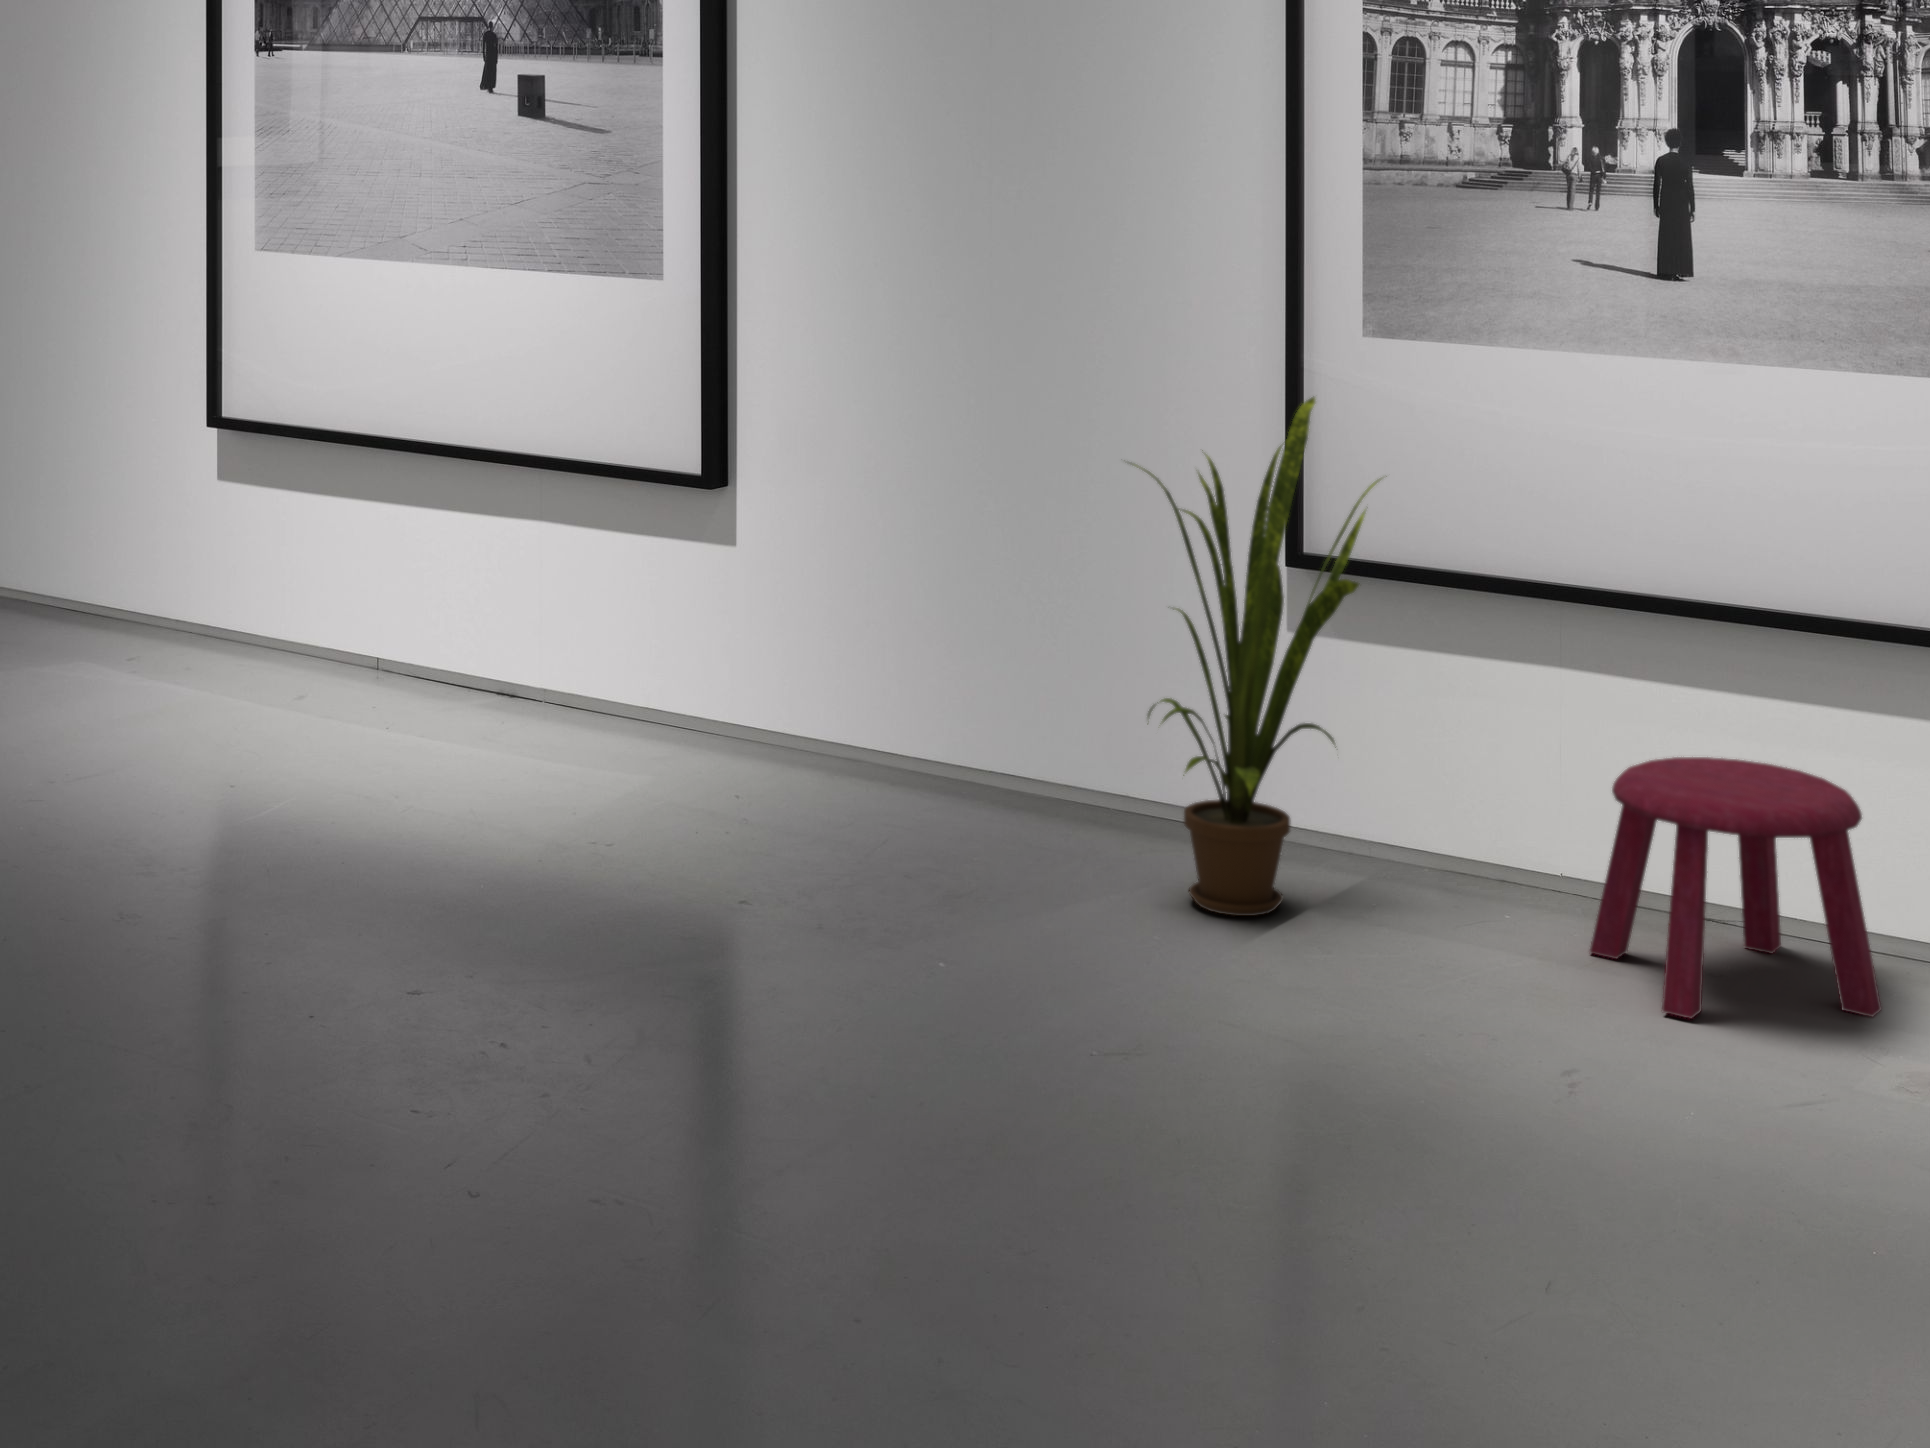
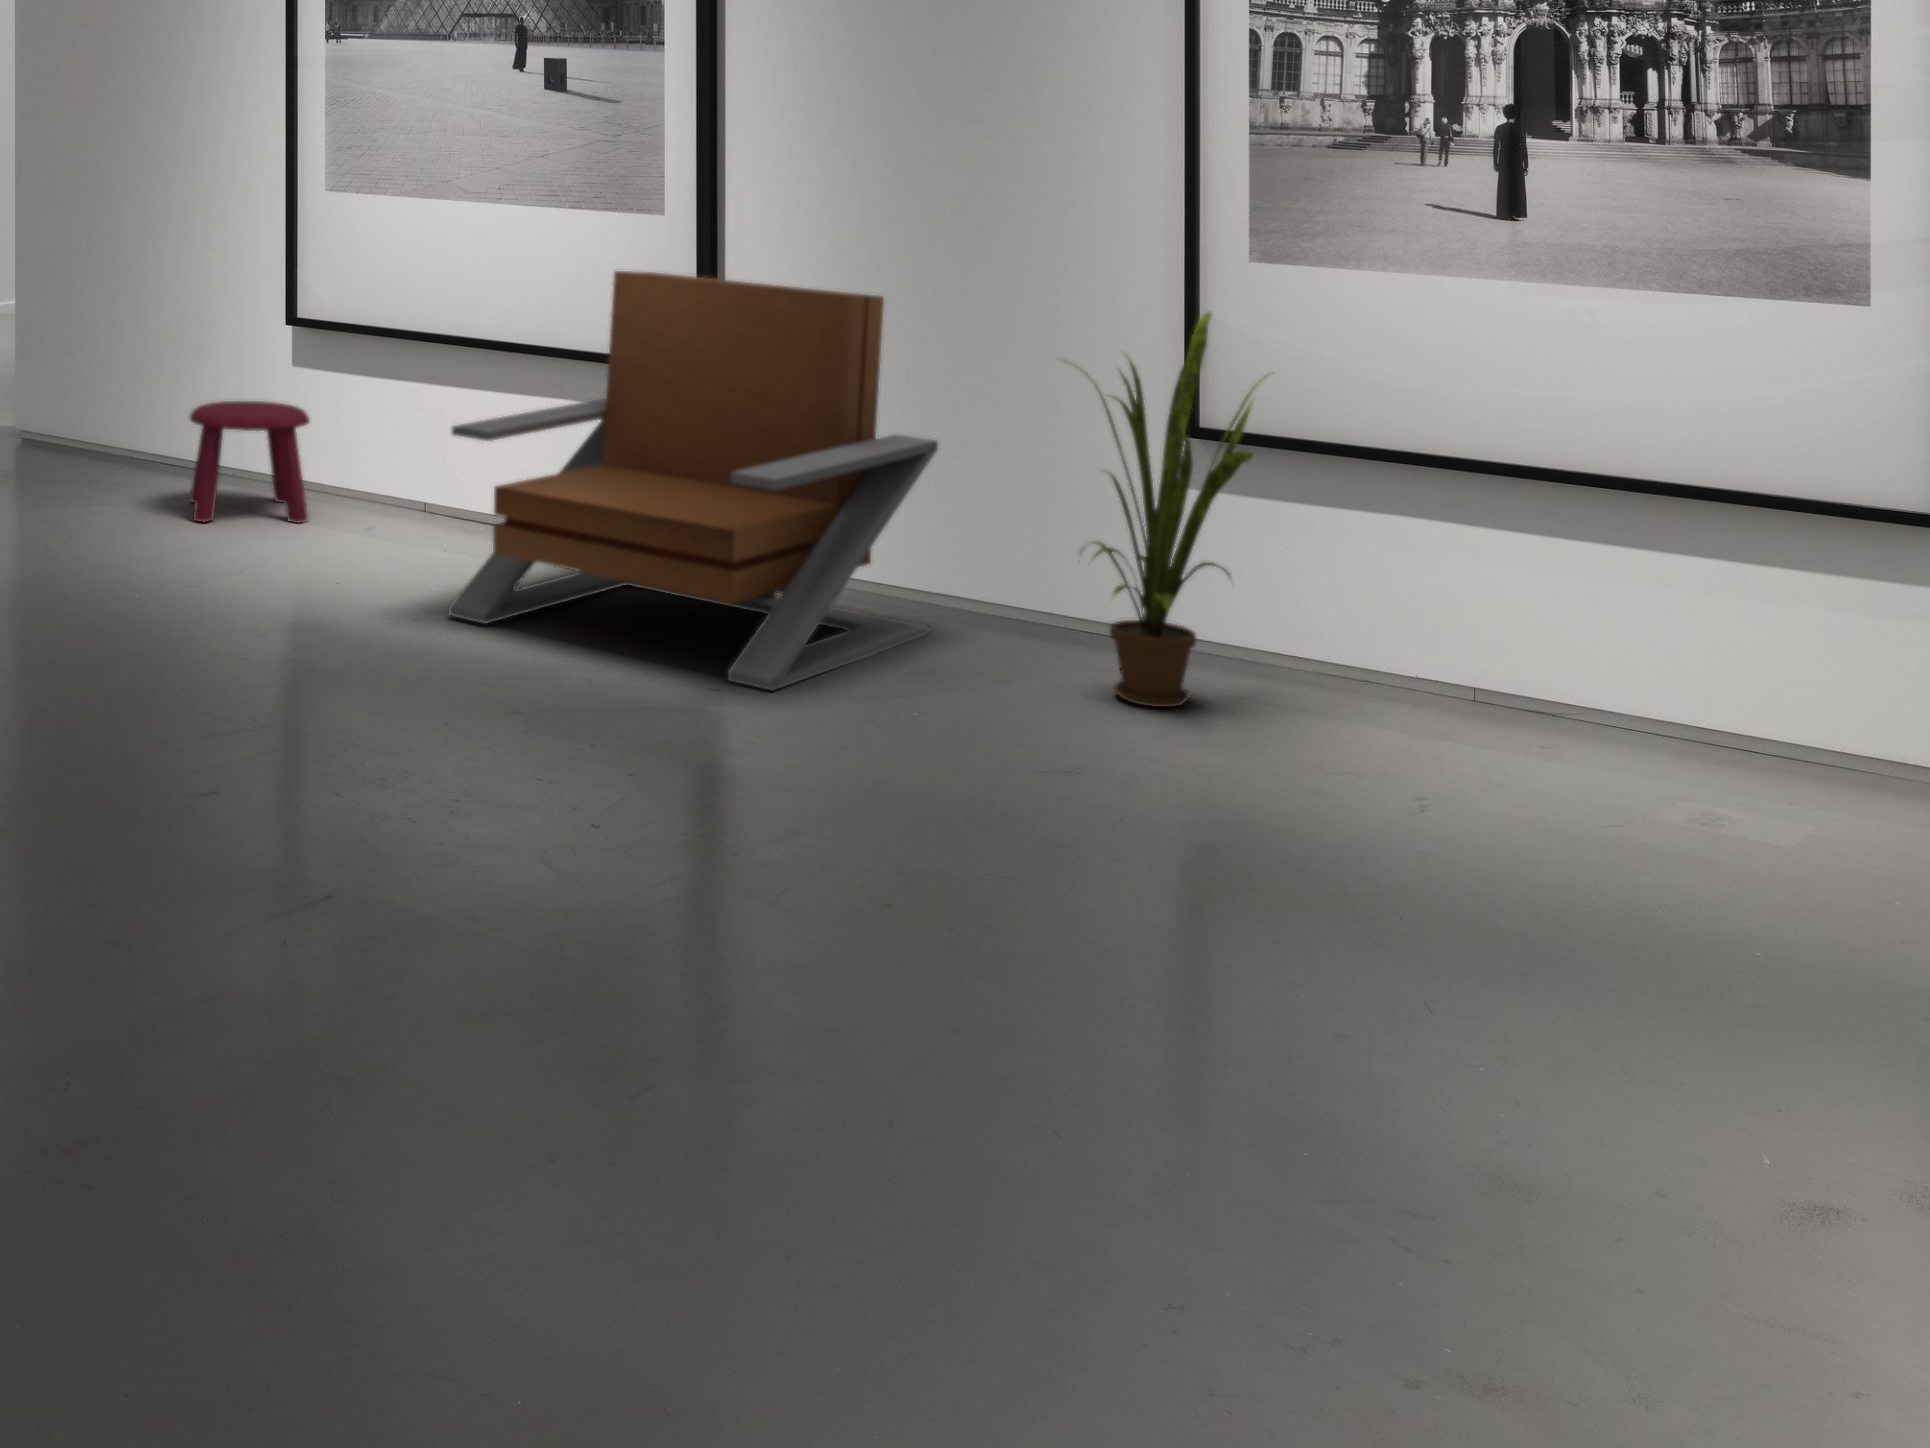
lounge chair: none [356,349,986,910] -> present [448,271,938,690]
stool: present [1590,757,1881,1019] -> present [190,401,310,523]

